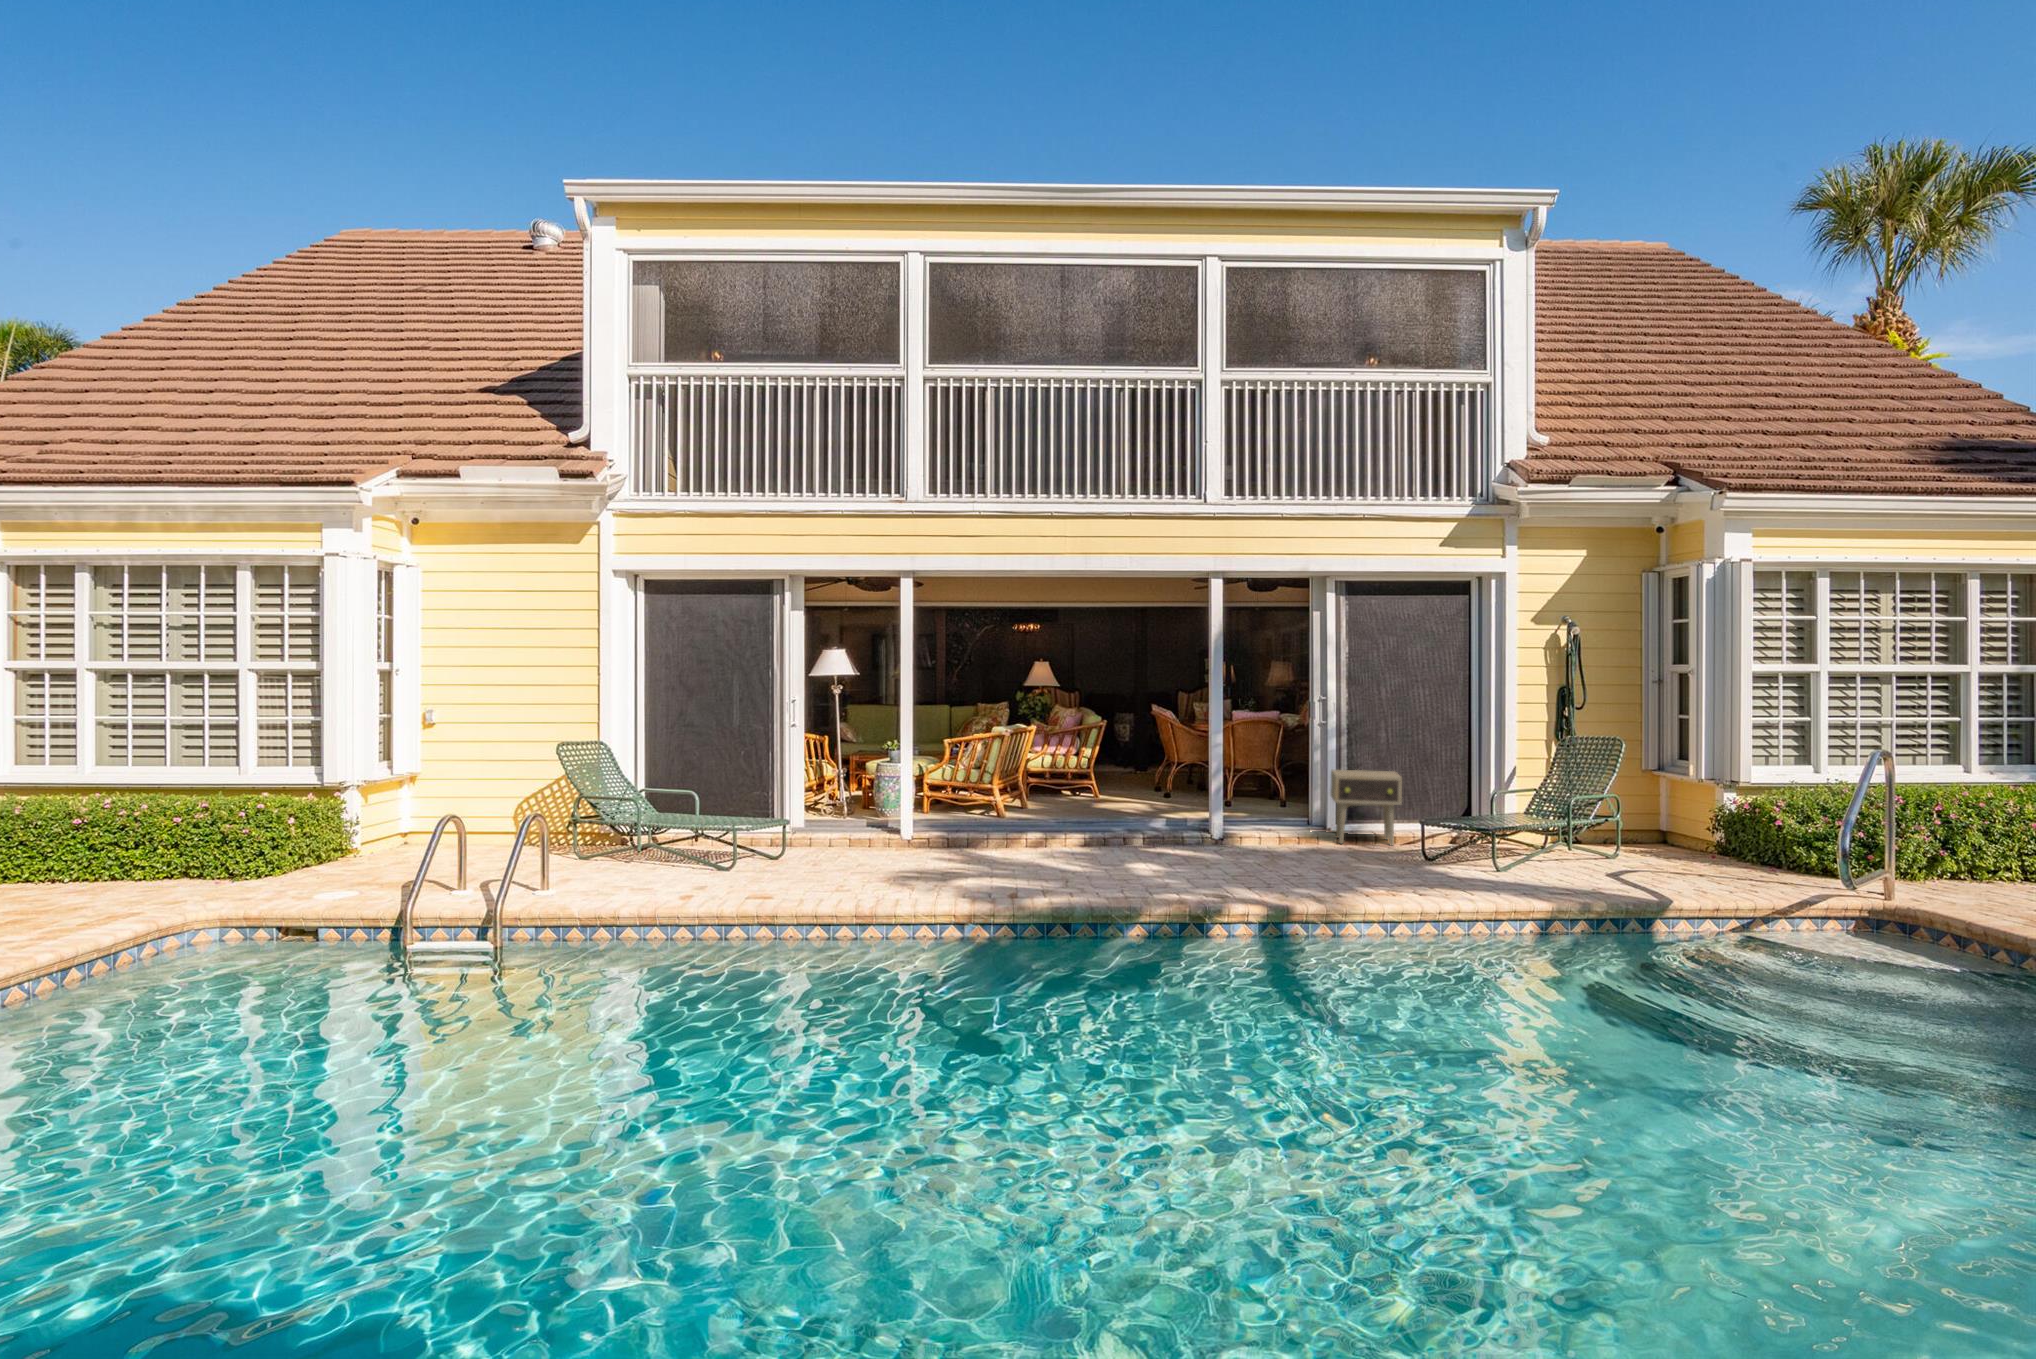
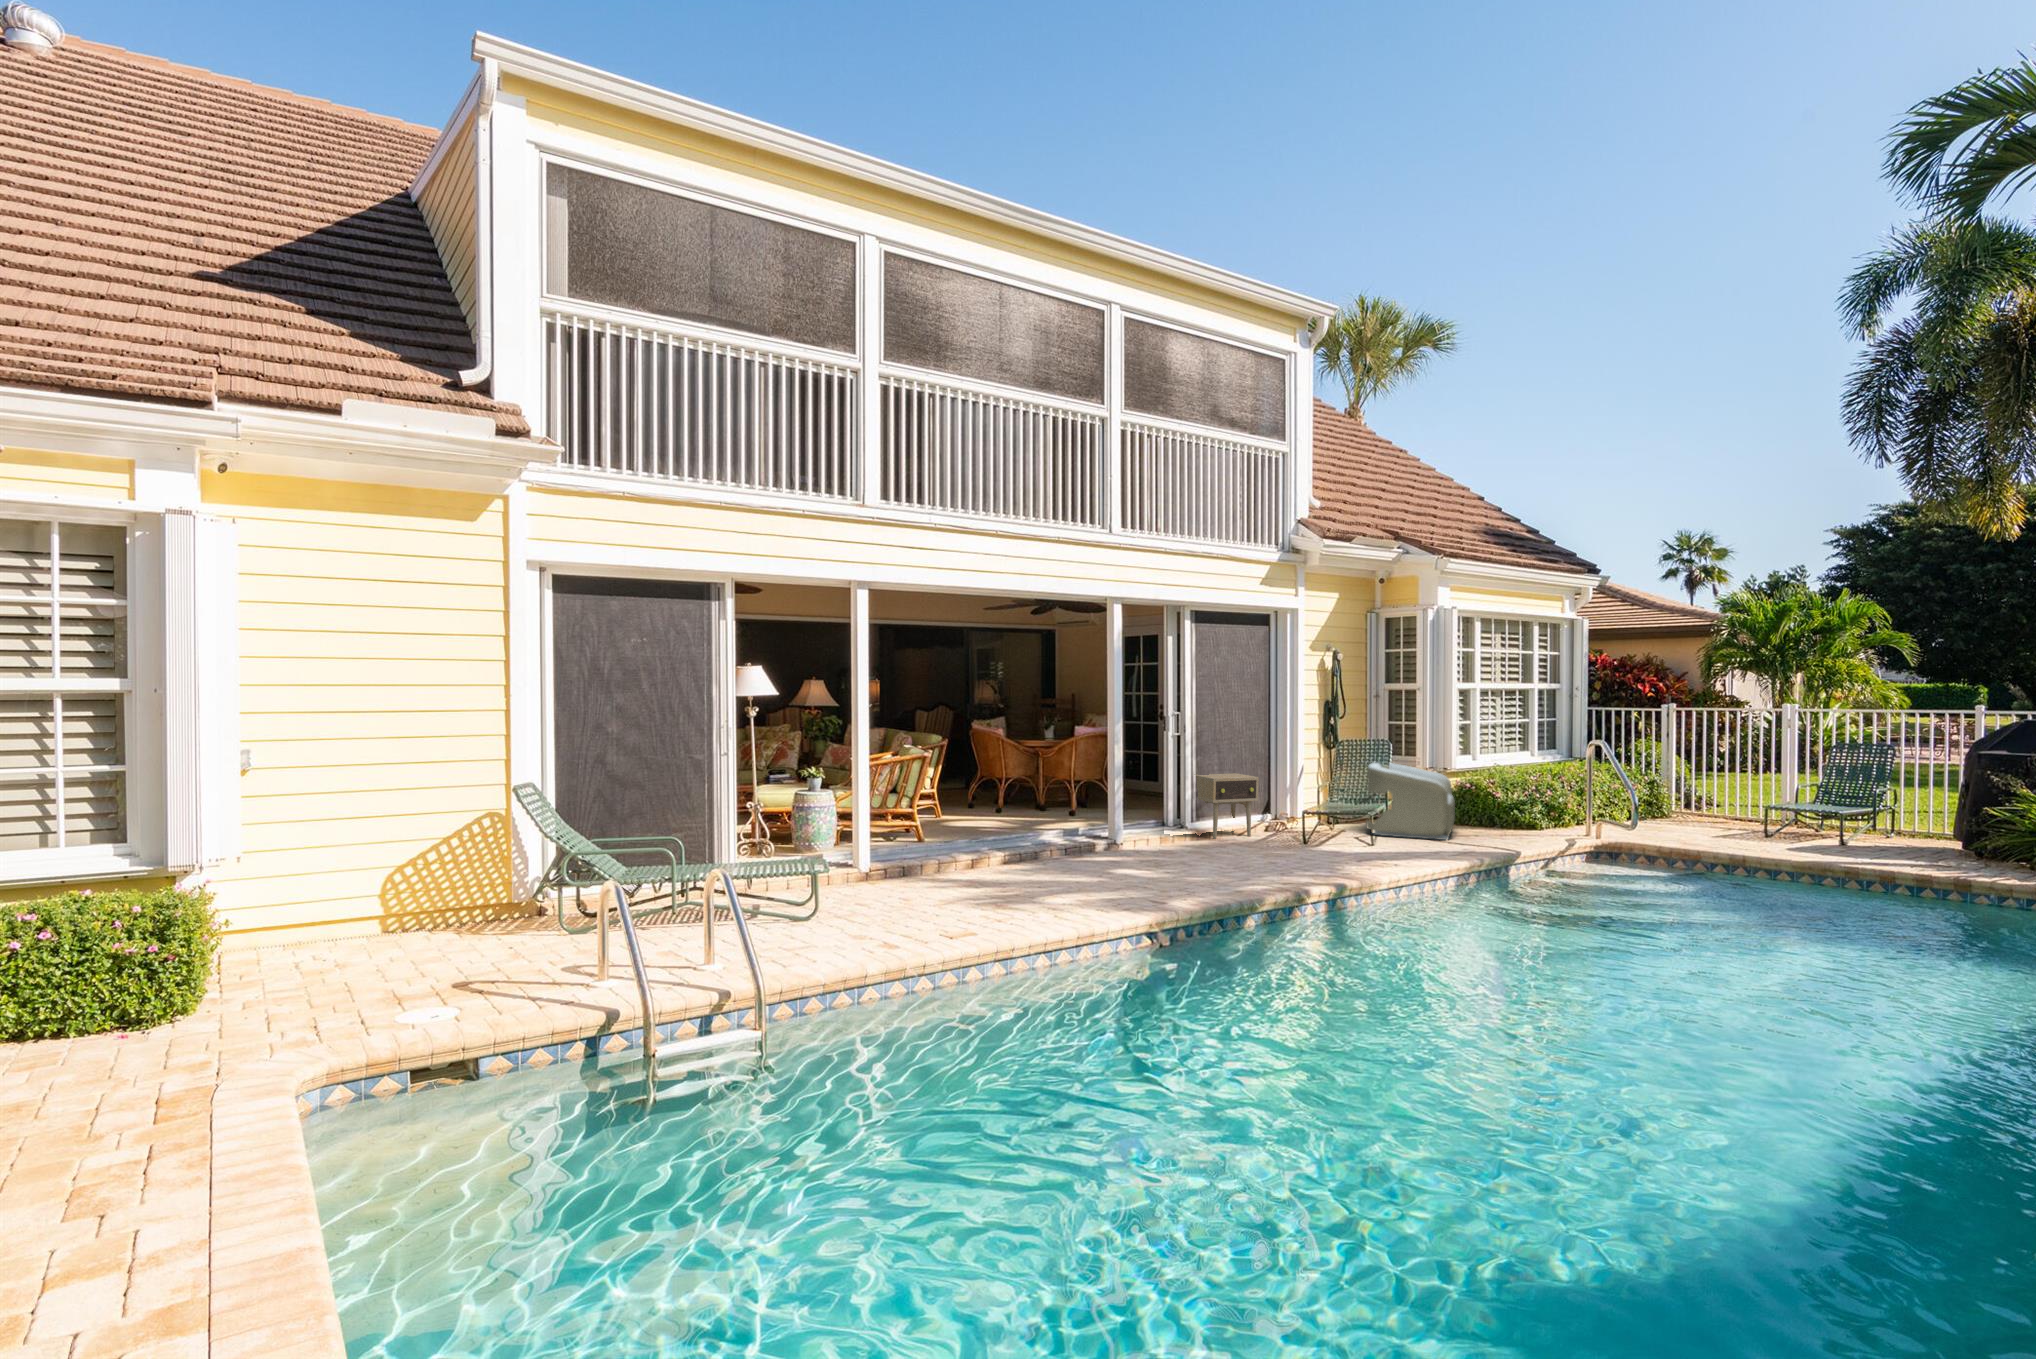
armchair: none [1554,768,1701,878] -> present [1366,763,1455,840]

